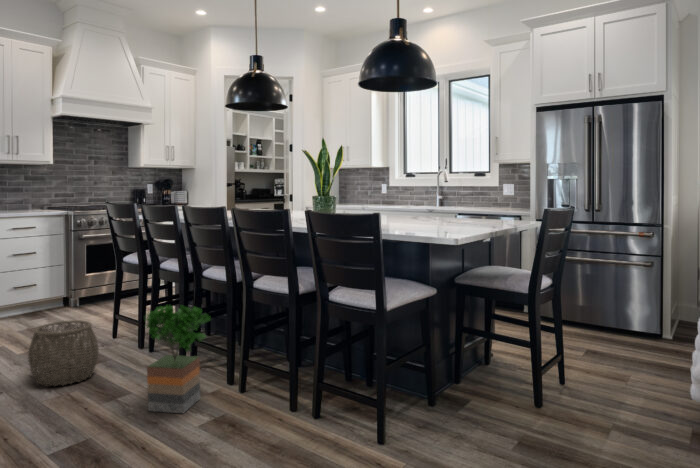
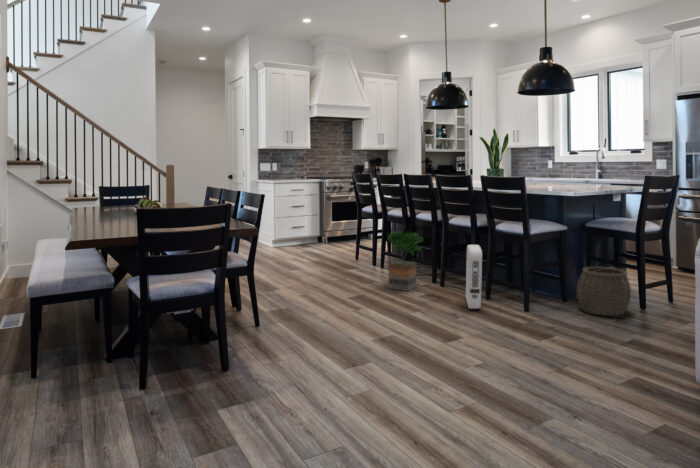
woven basket: present [28,320,99,386] -> present [577,267,631,316]
air purifier: none [282,331,309,456] -> present [466,245,482,309]

